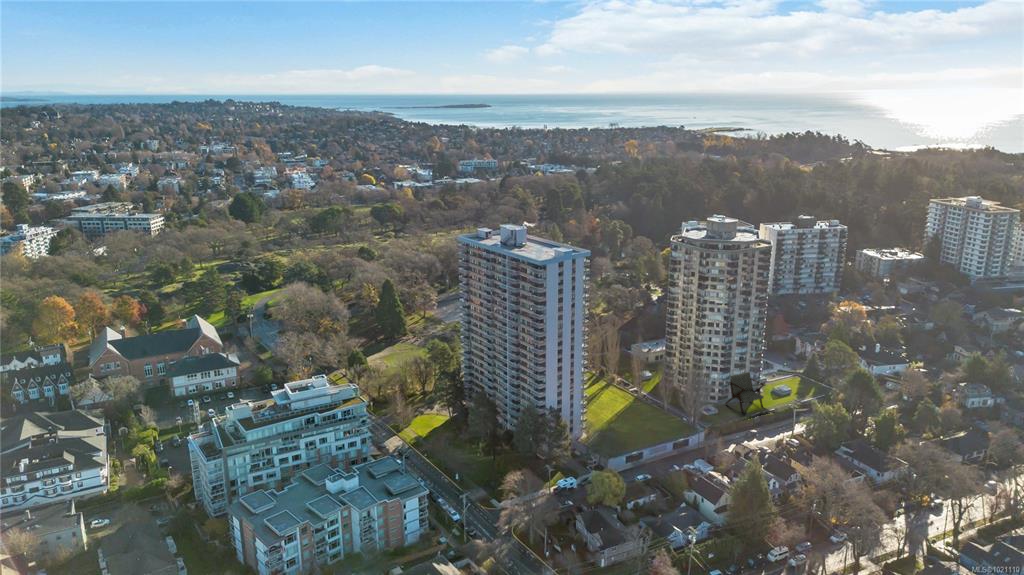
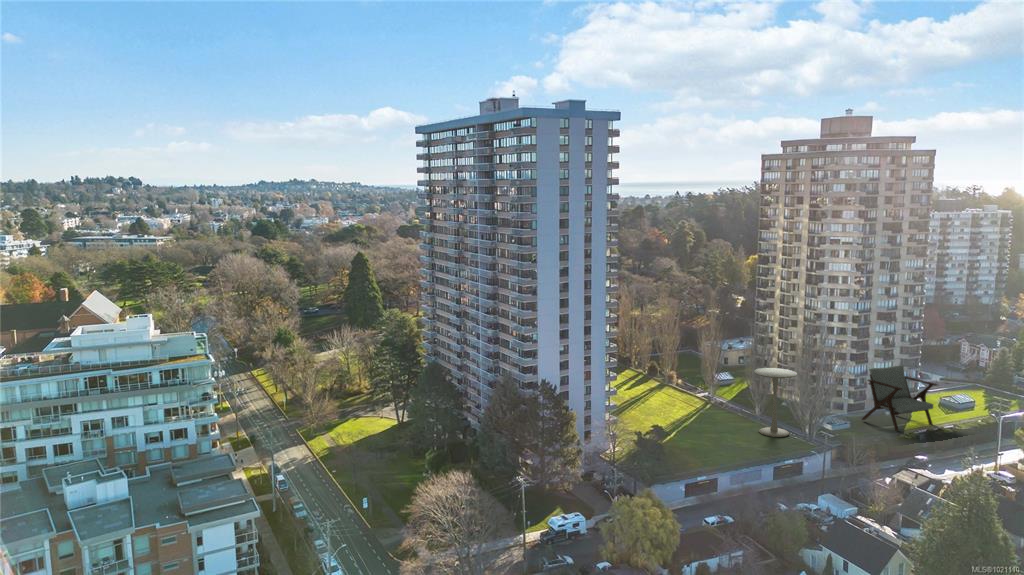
pedestal table: none [664,381,688,421] -> present [754,368,797,437]

